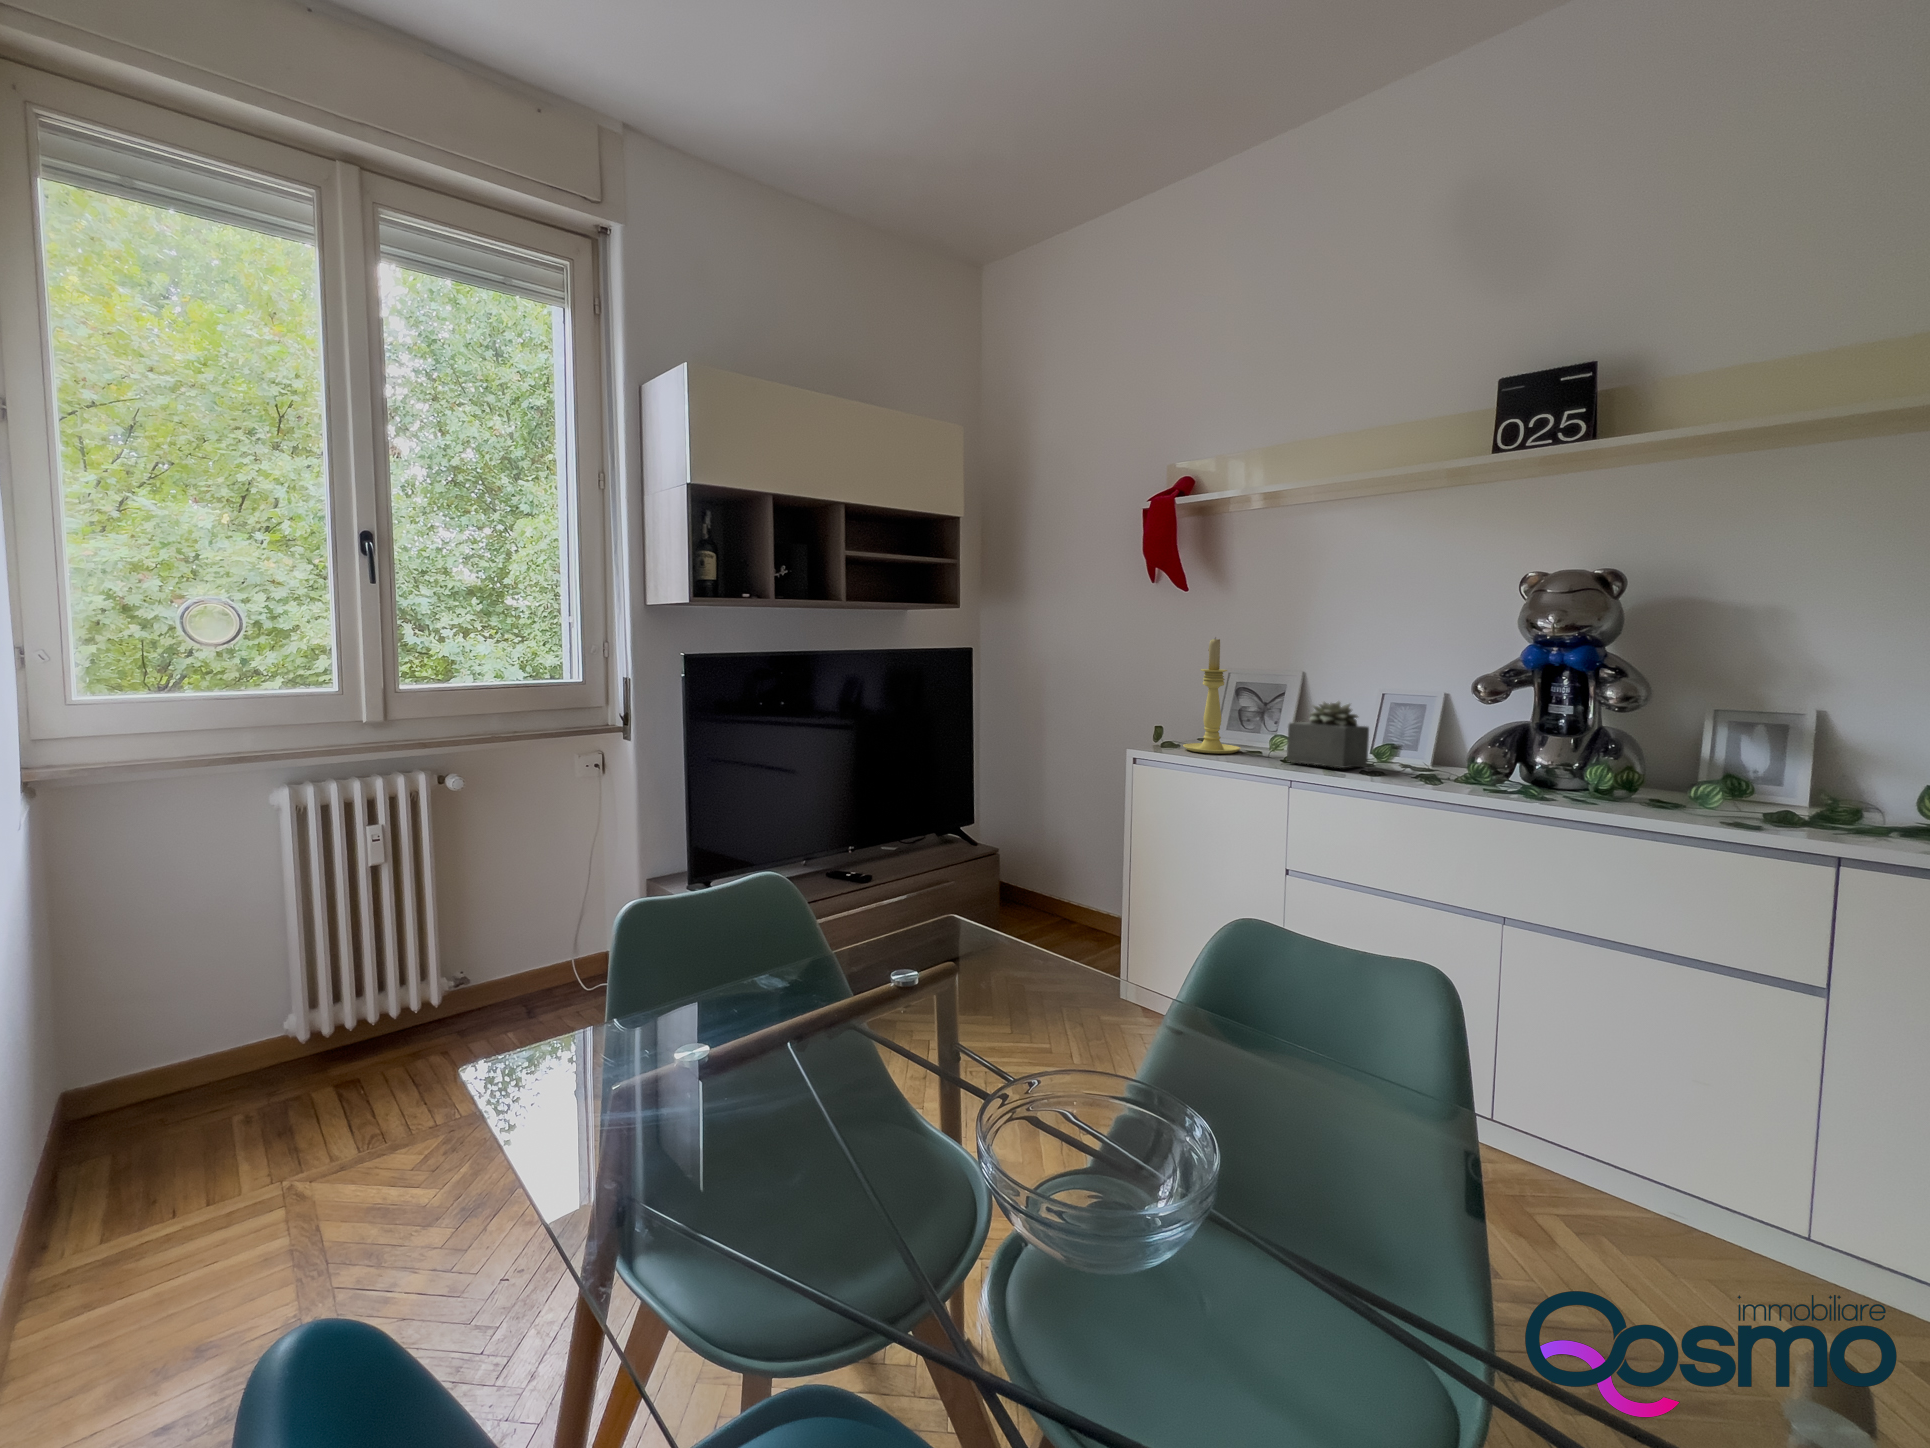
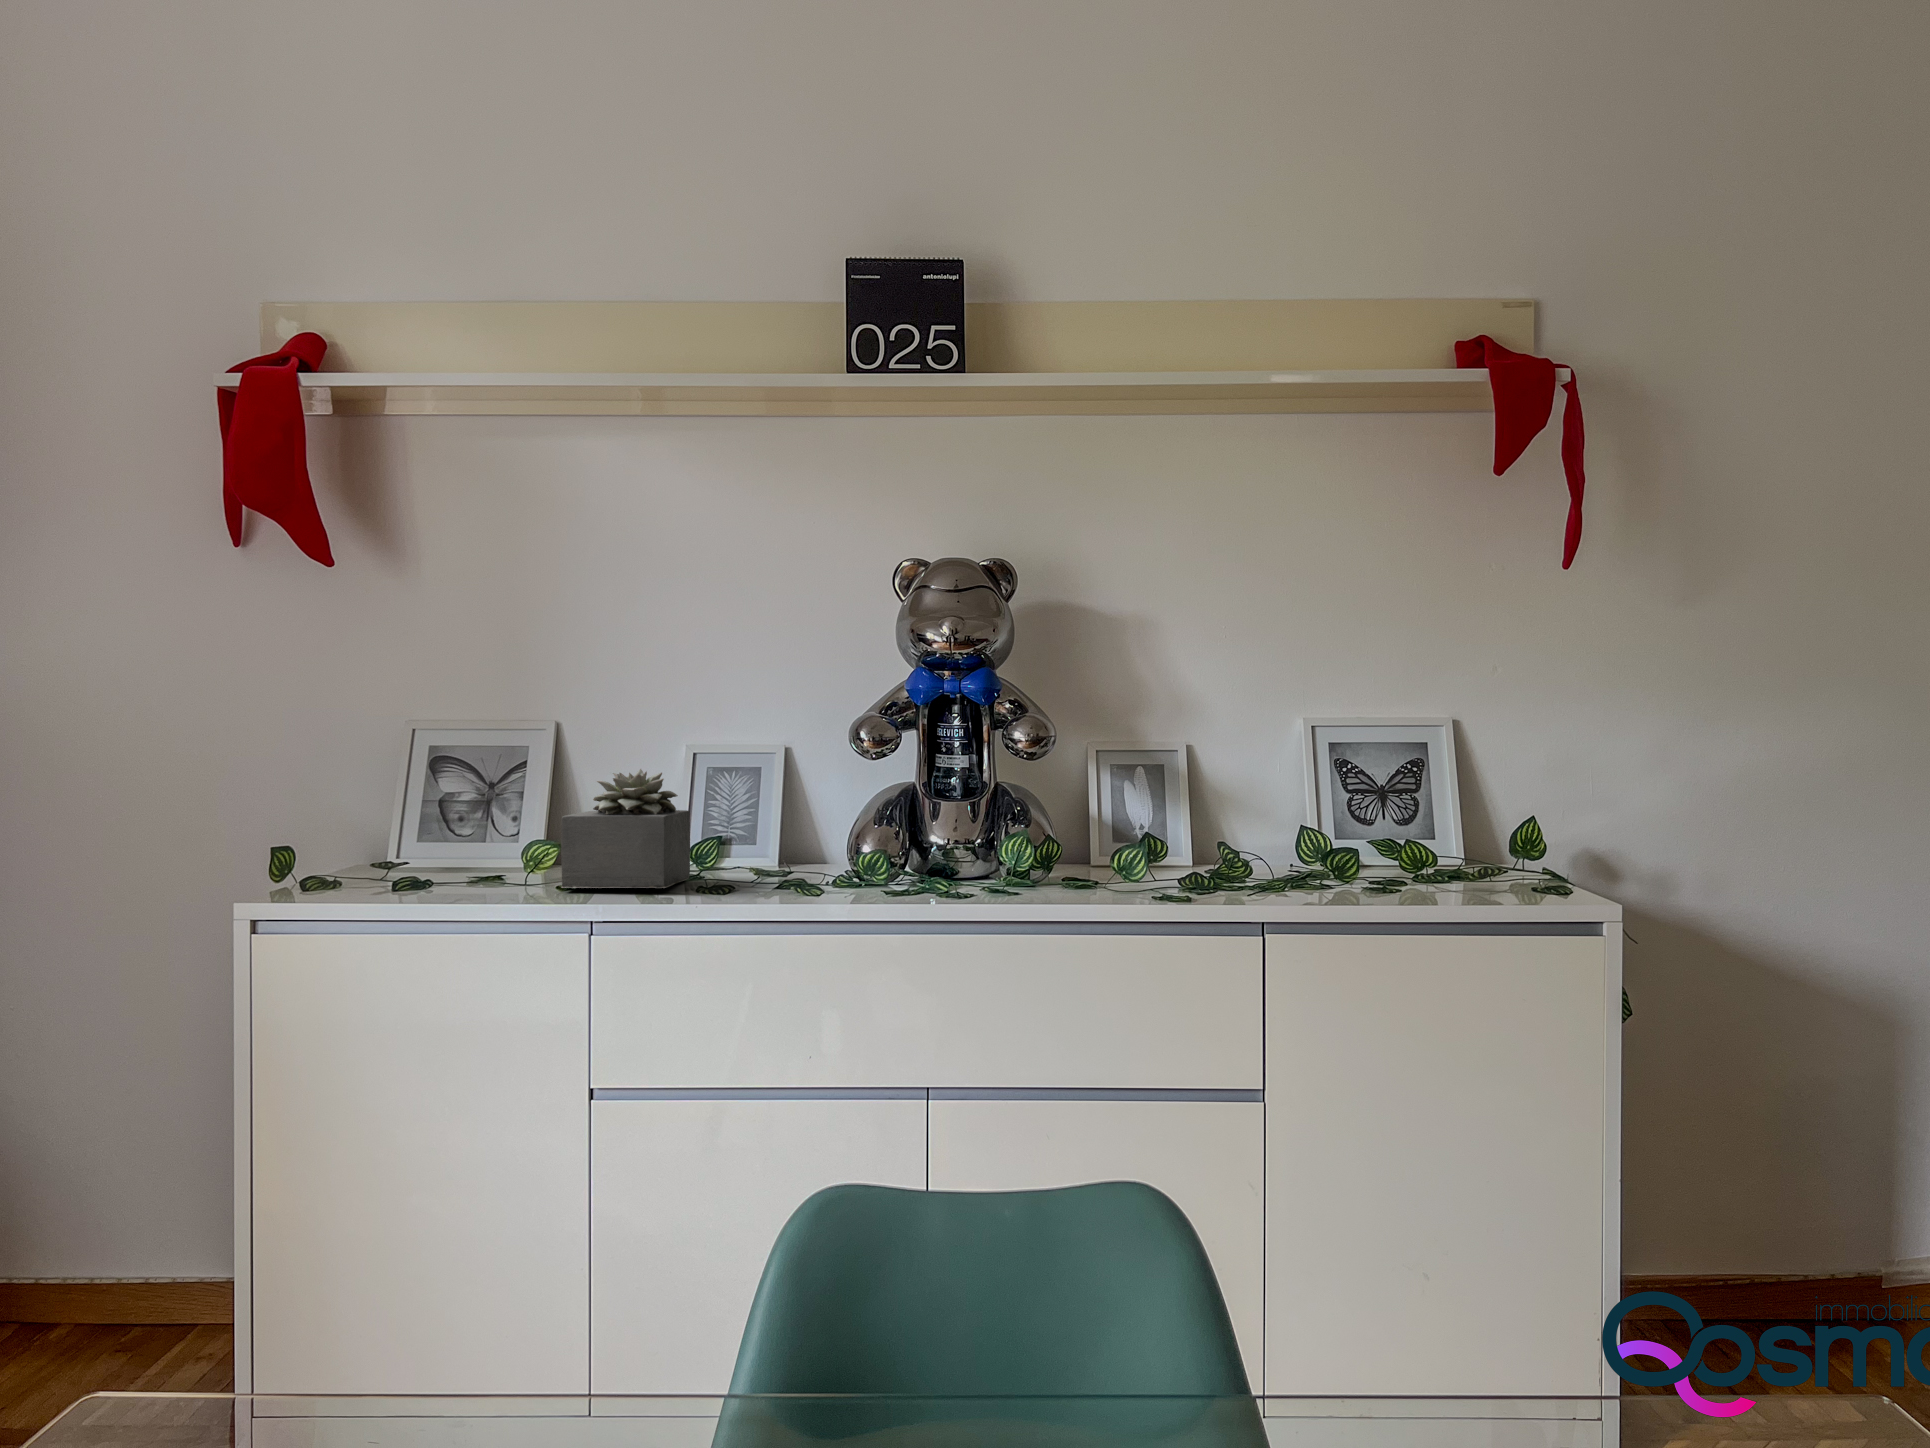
candle holder: present [1183,639,1241,754] -> none [345,660,461,891]

